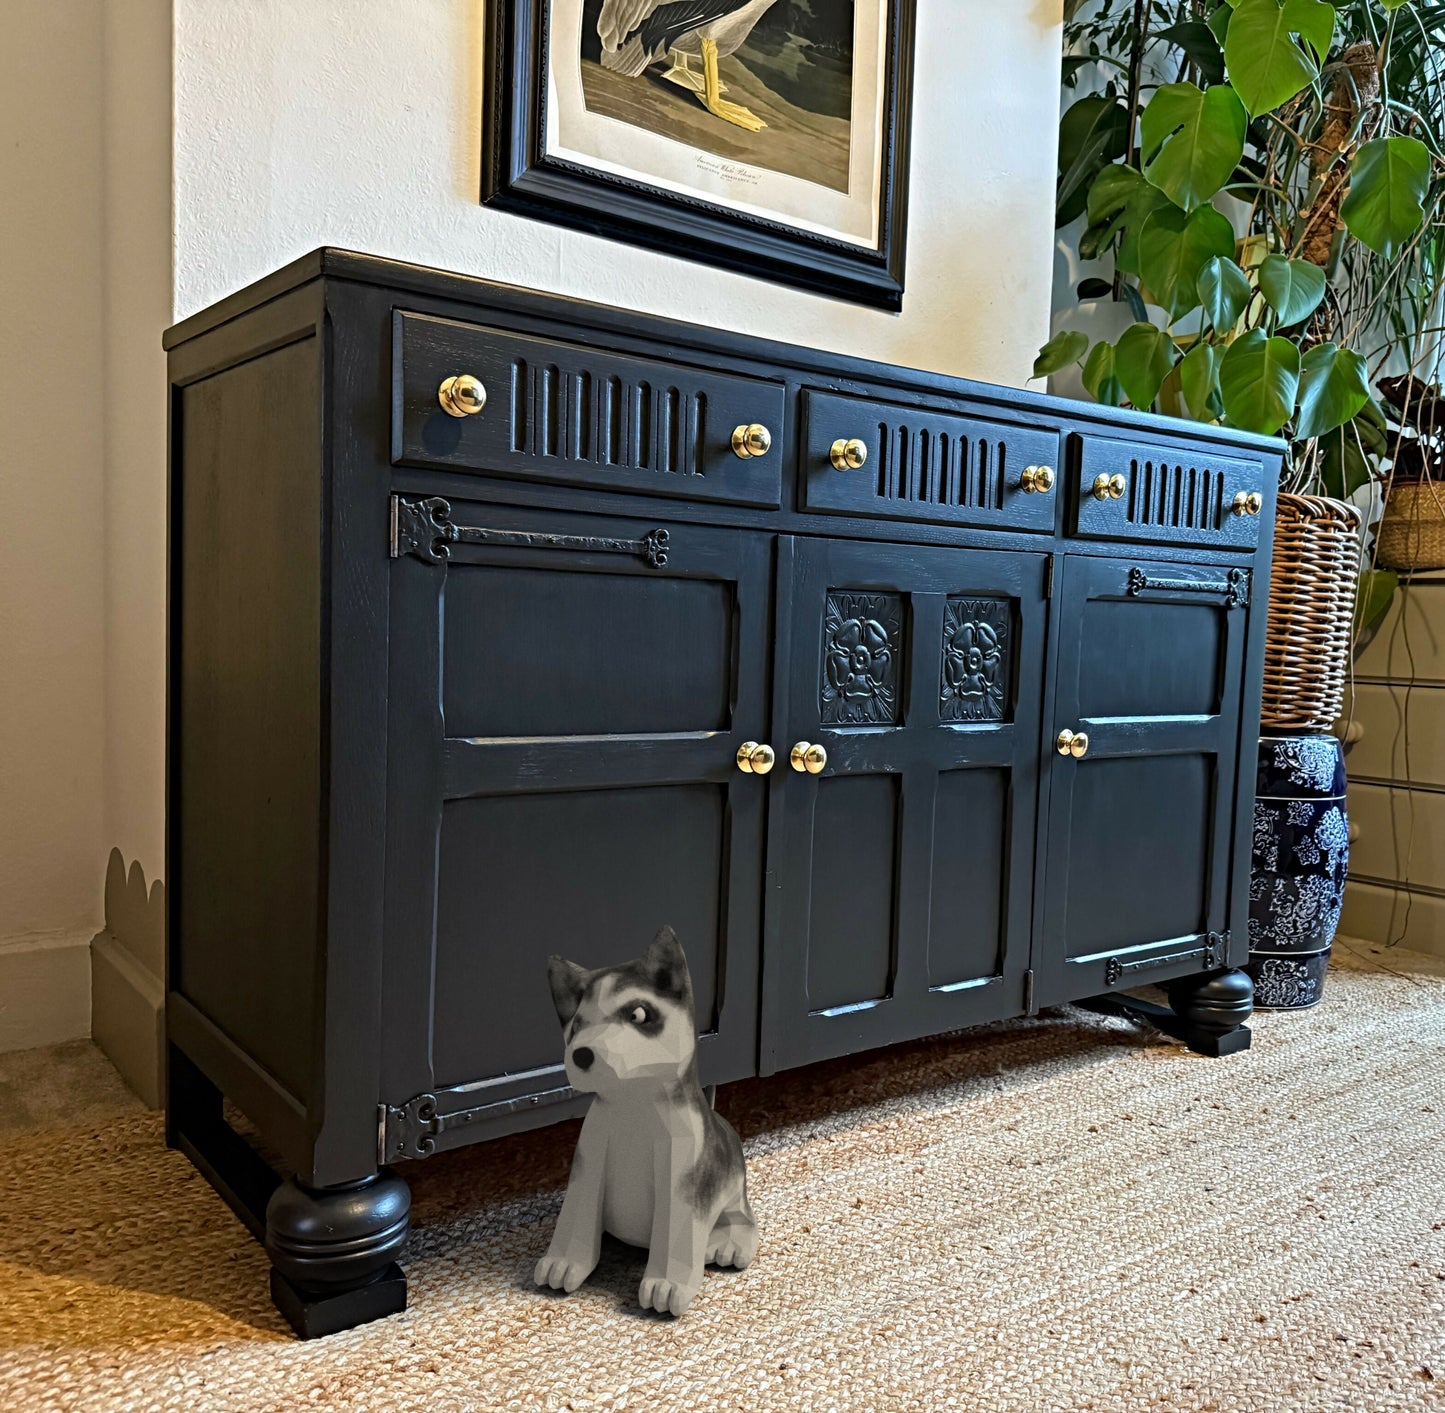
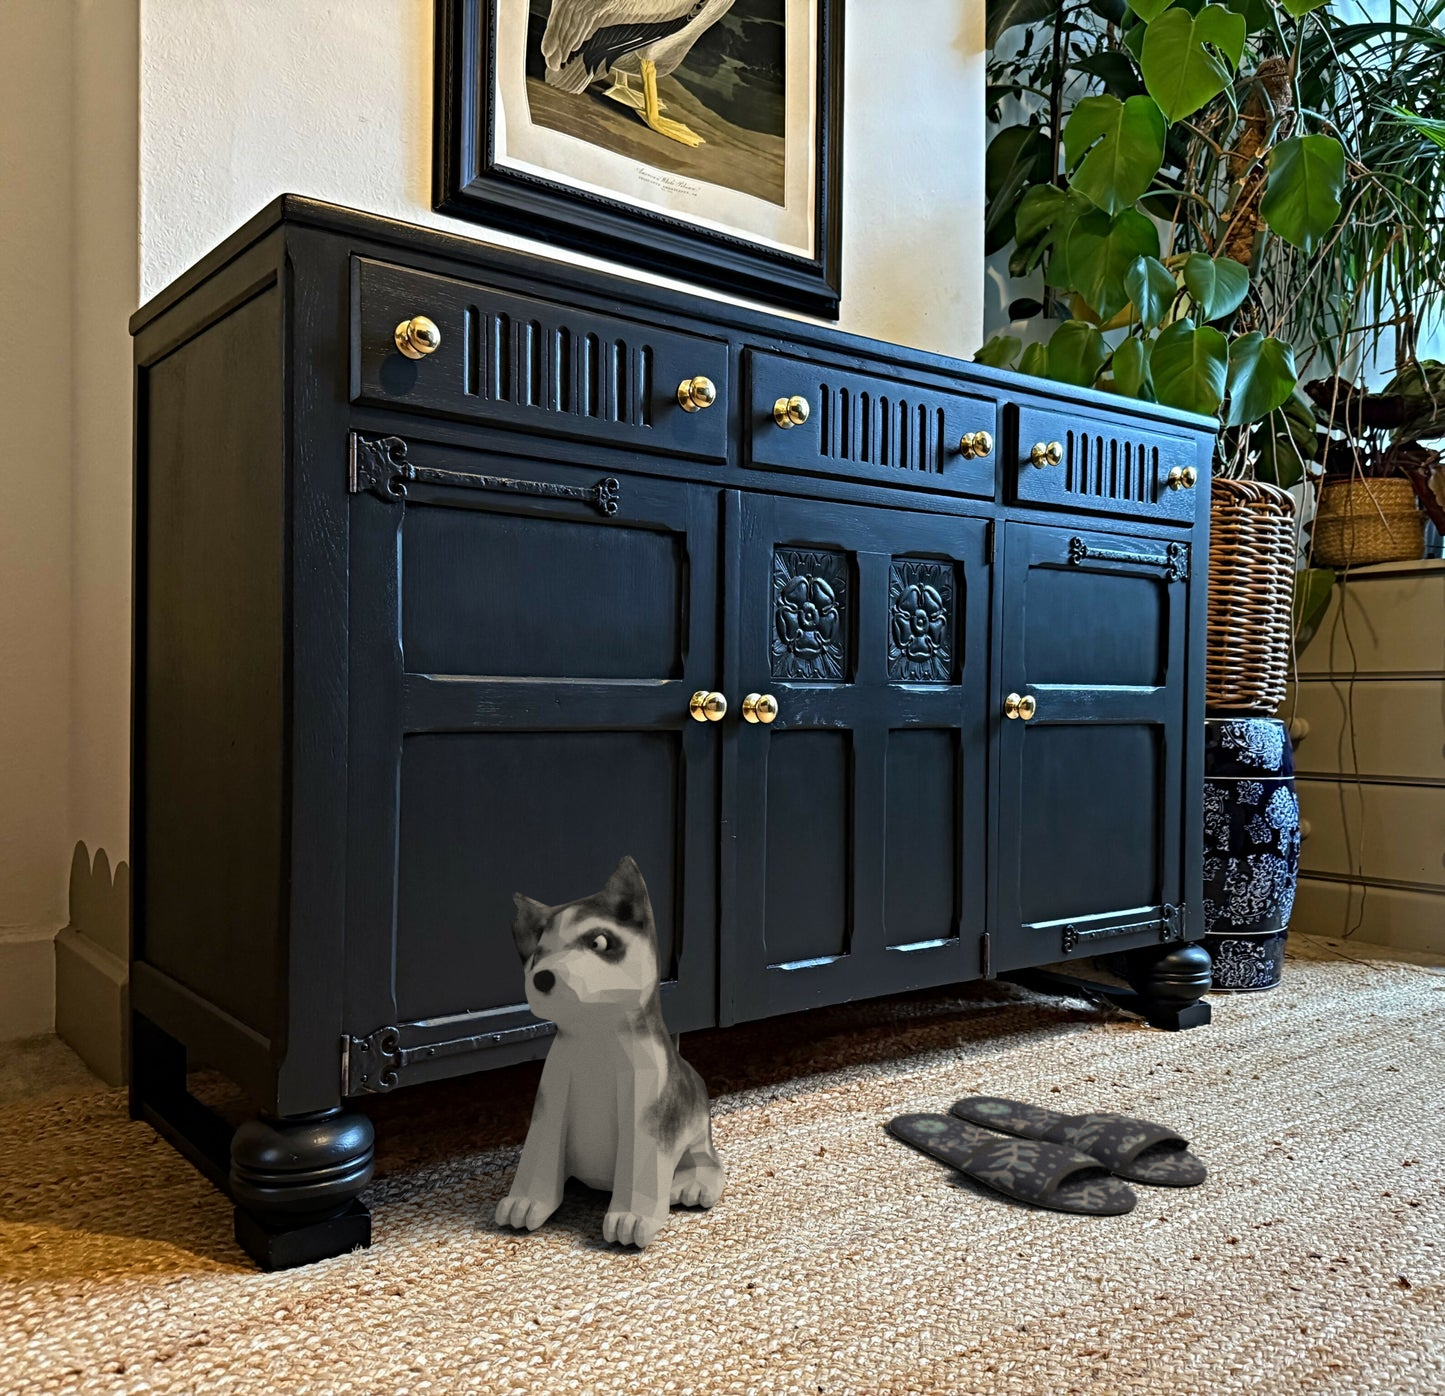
slippers: none [923,1138,1241,1286] -> present [889,1096,1208,1214]

